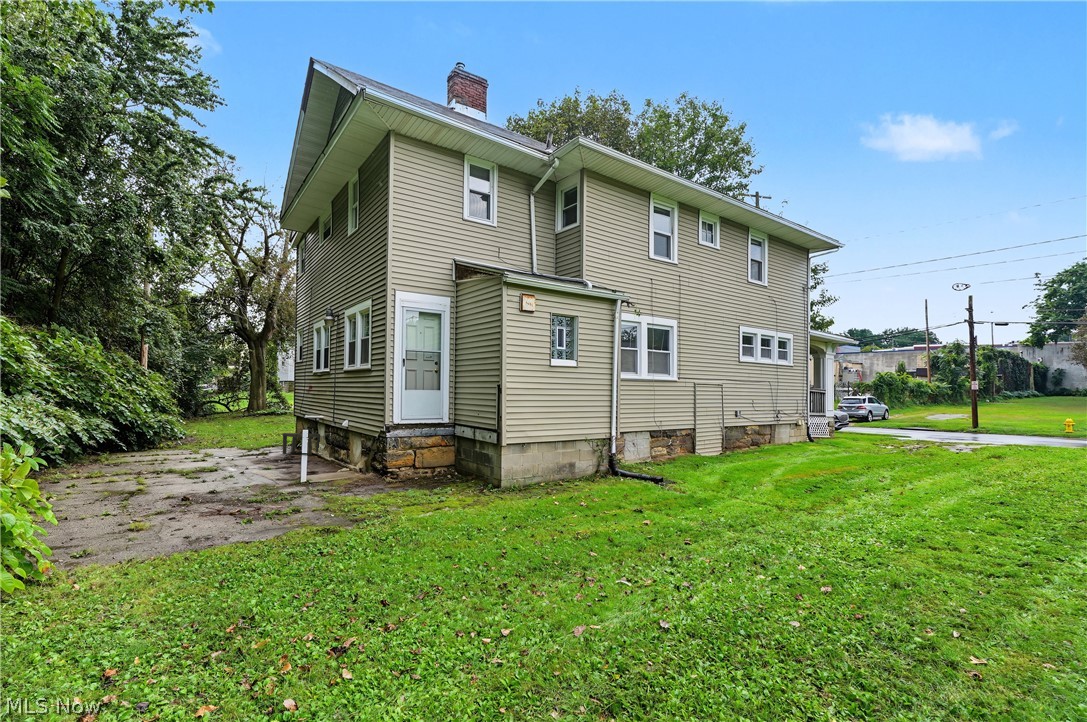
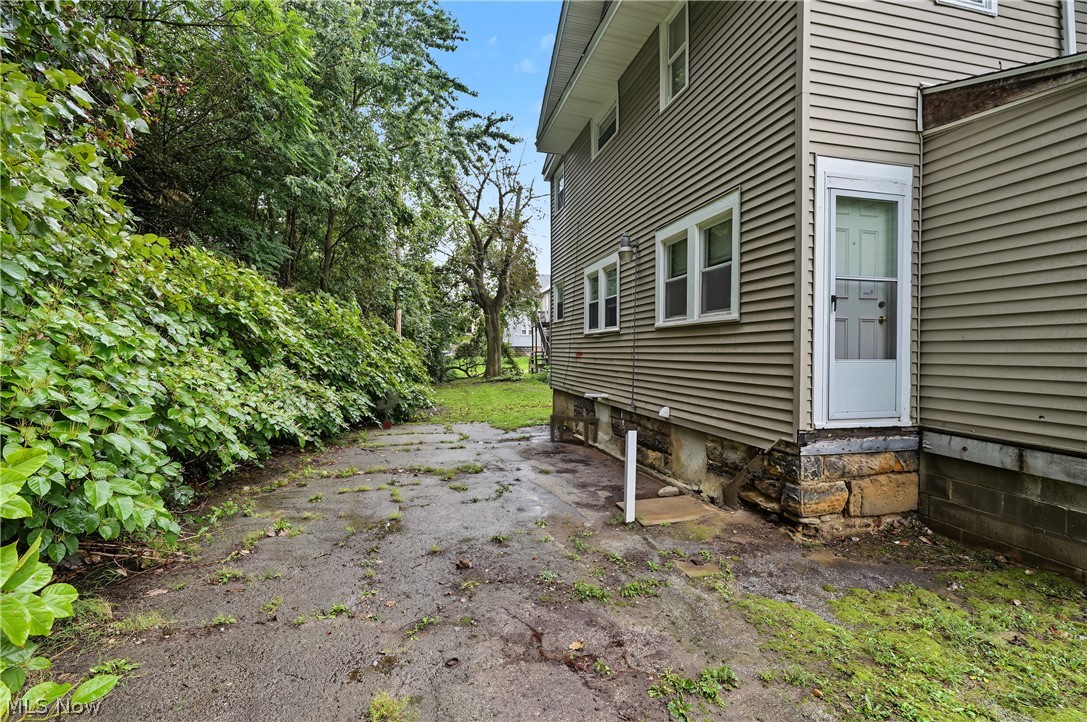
potted tree: none [116,416,144,453] -> present [375,389,400,429]

